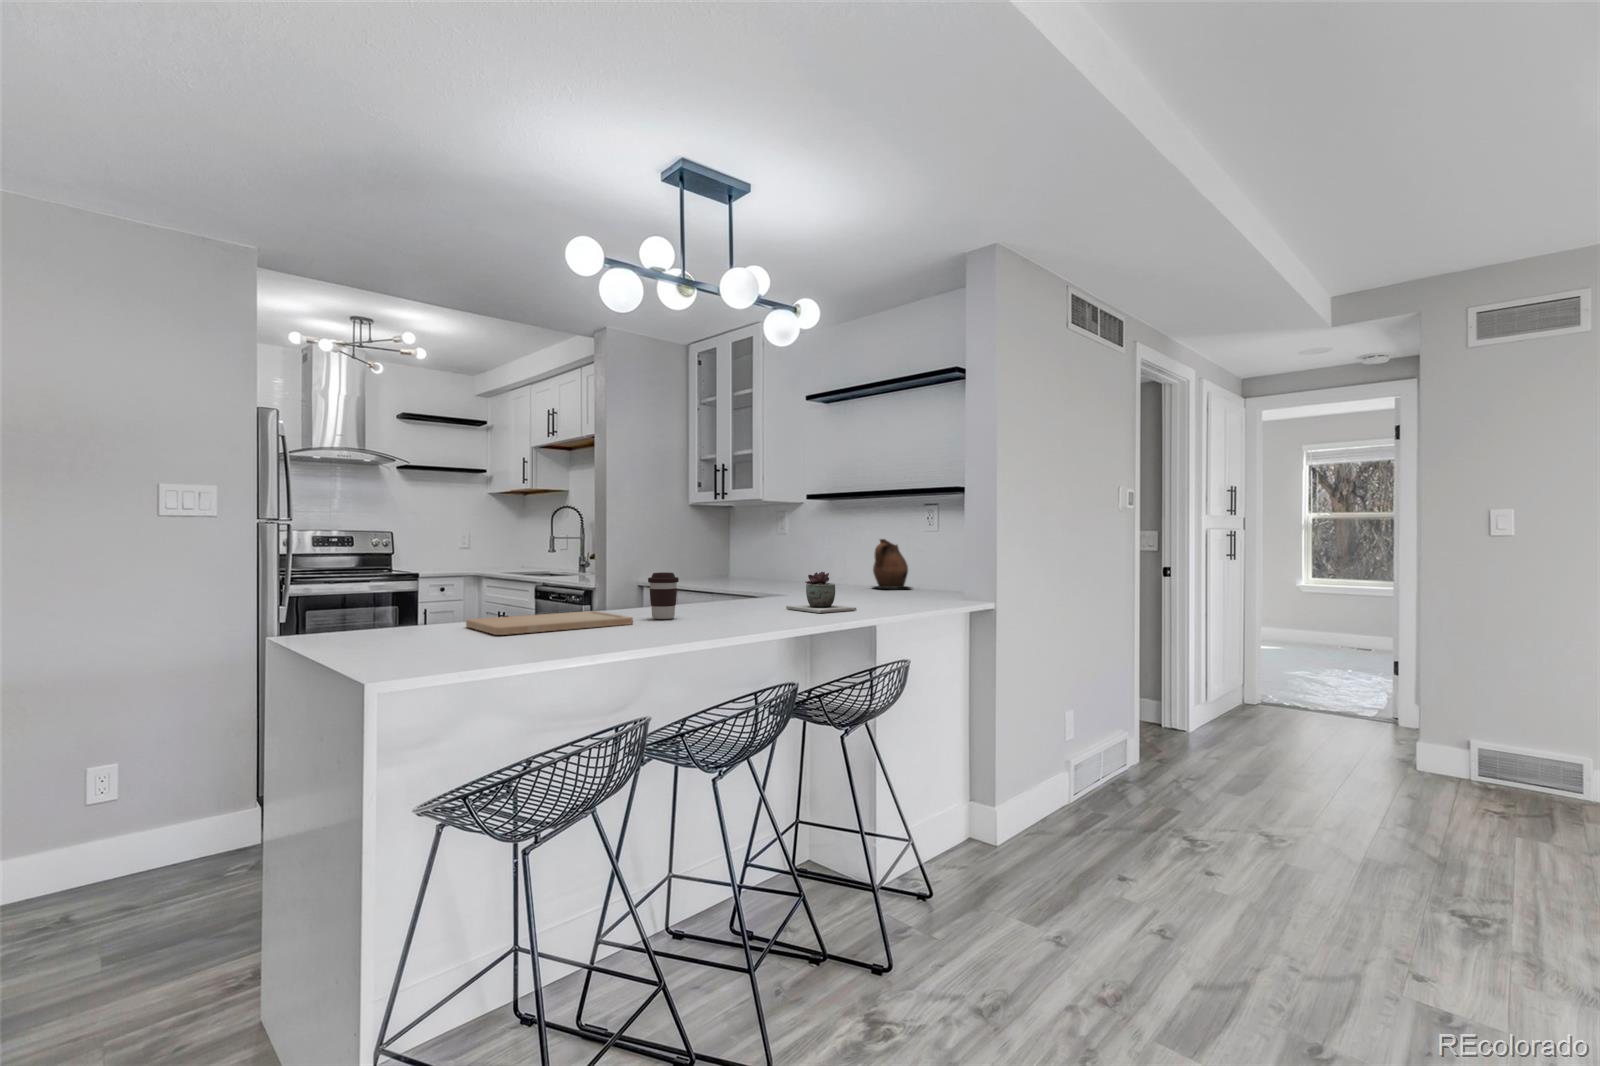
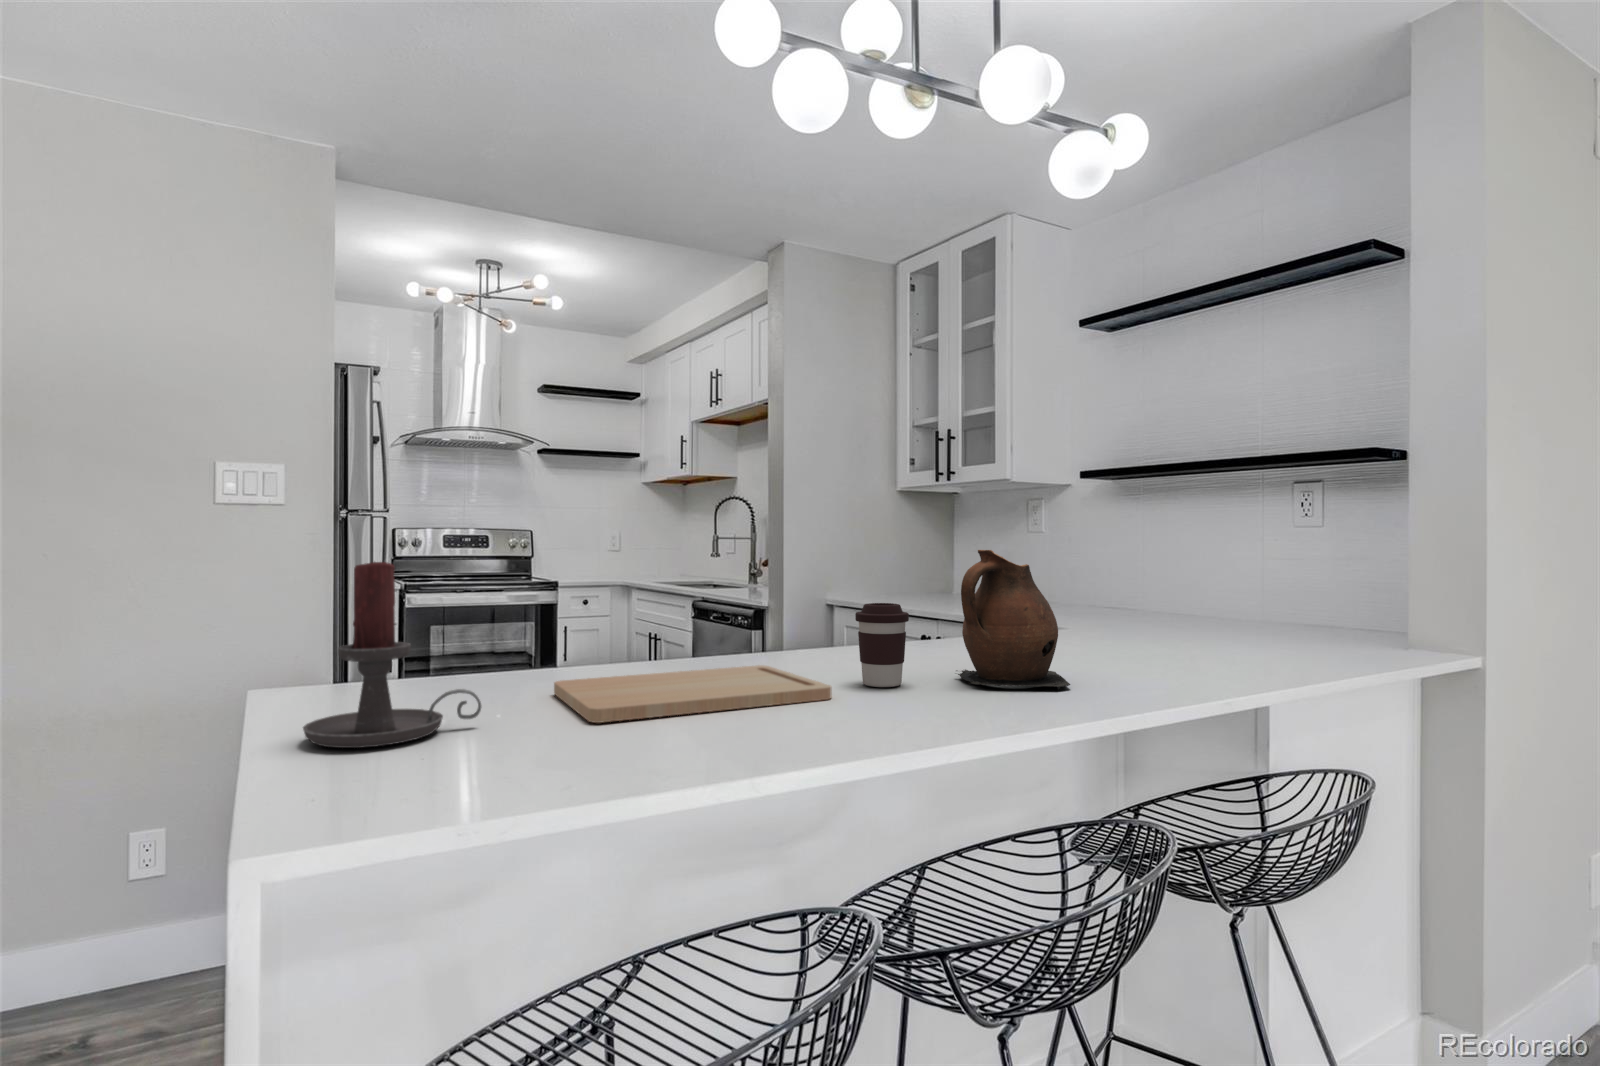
ceramic pitcher: present [873,539,910,588] -> present [958,550,1070,689]
candle holder: none [331,546,433,647] -> present [303,562,481,748]
succulent plant: present [786,572,857,613] -> none [1091,602,1232,681]

